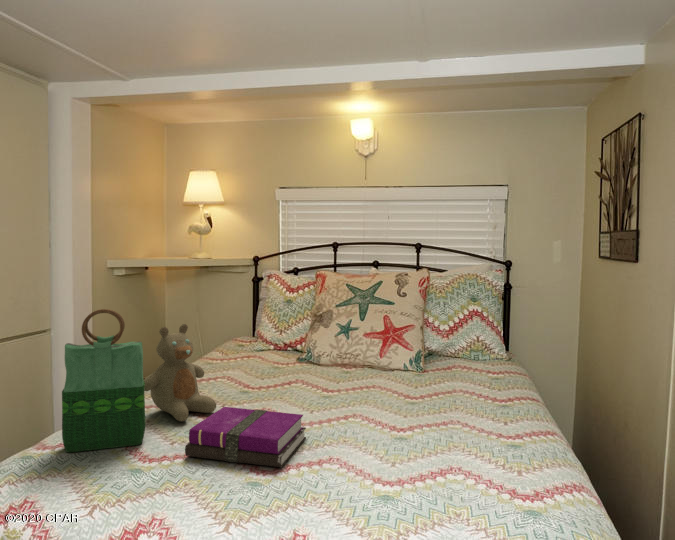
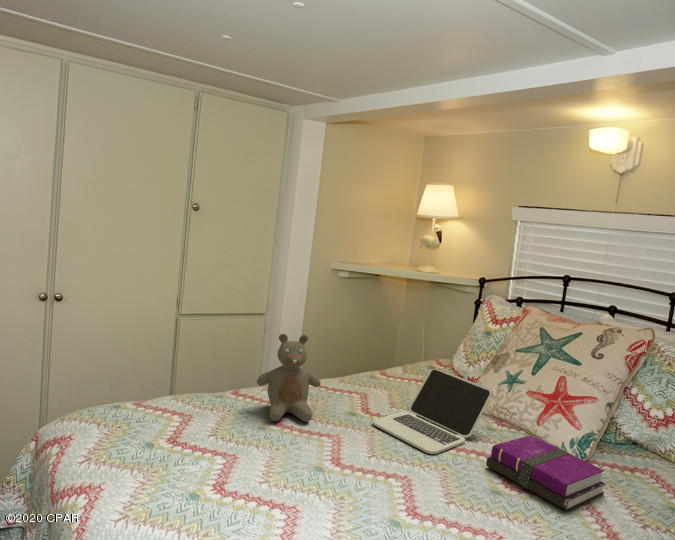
tote bag: present [62,309,145,452] -> none [176,310,240,428]
laptop: none [266,334,351,399] -> present [373,369,492,454]
notebook: present [185,407,306,467] -> present [486,435,605,511]

